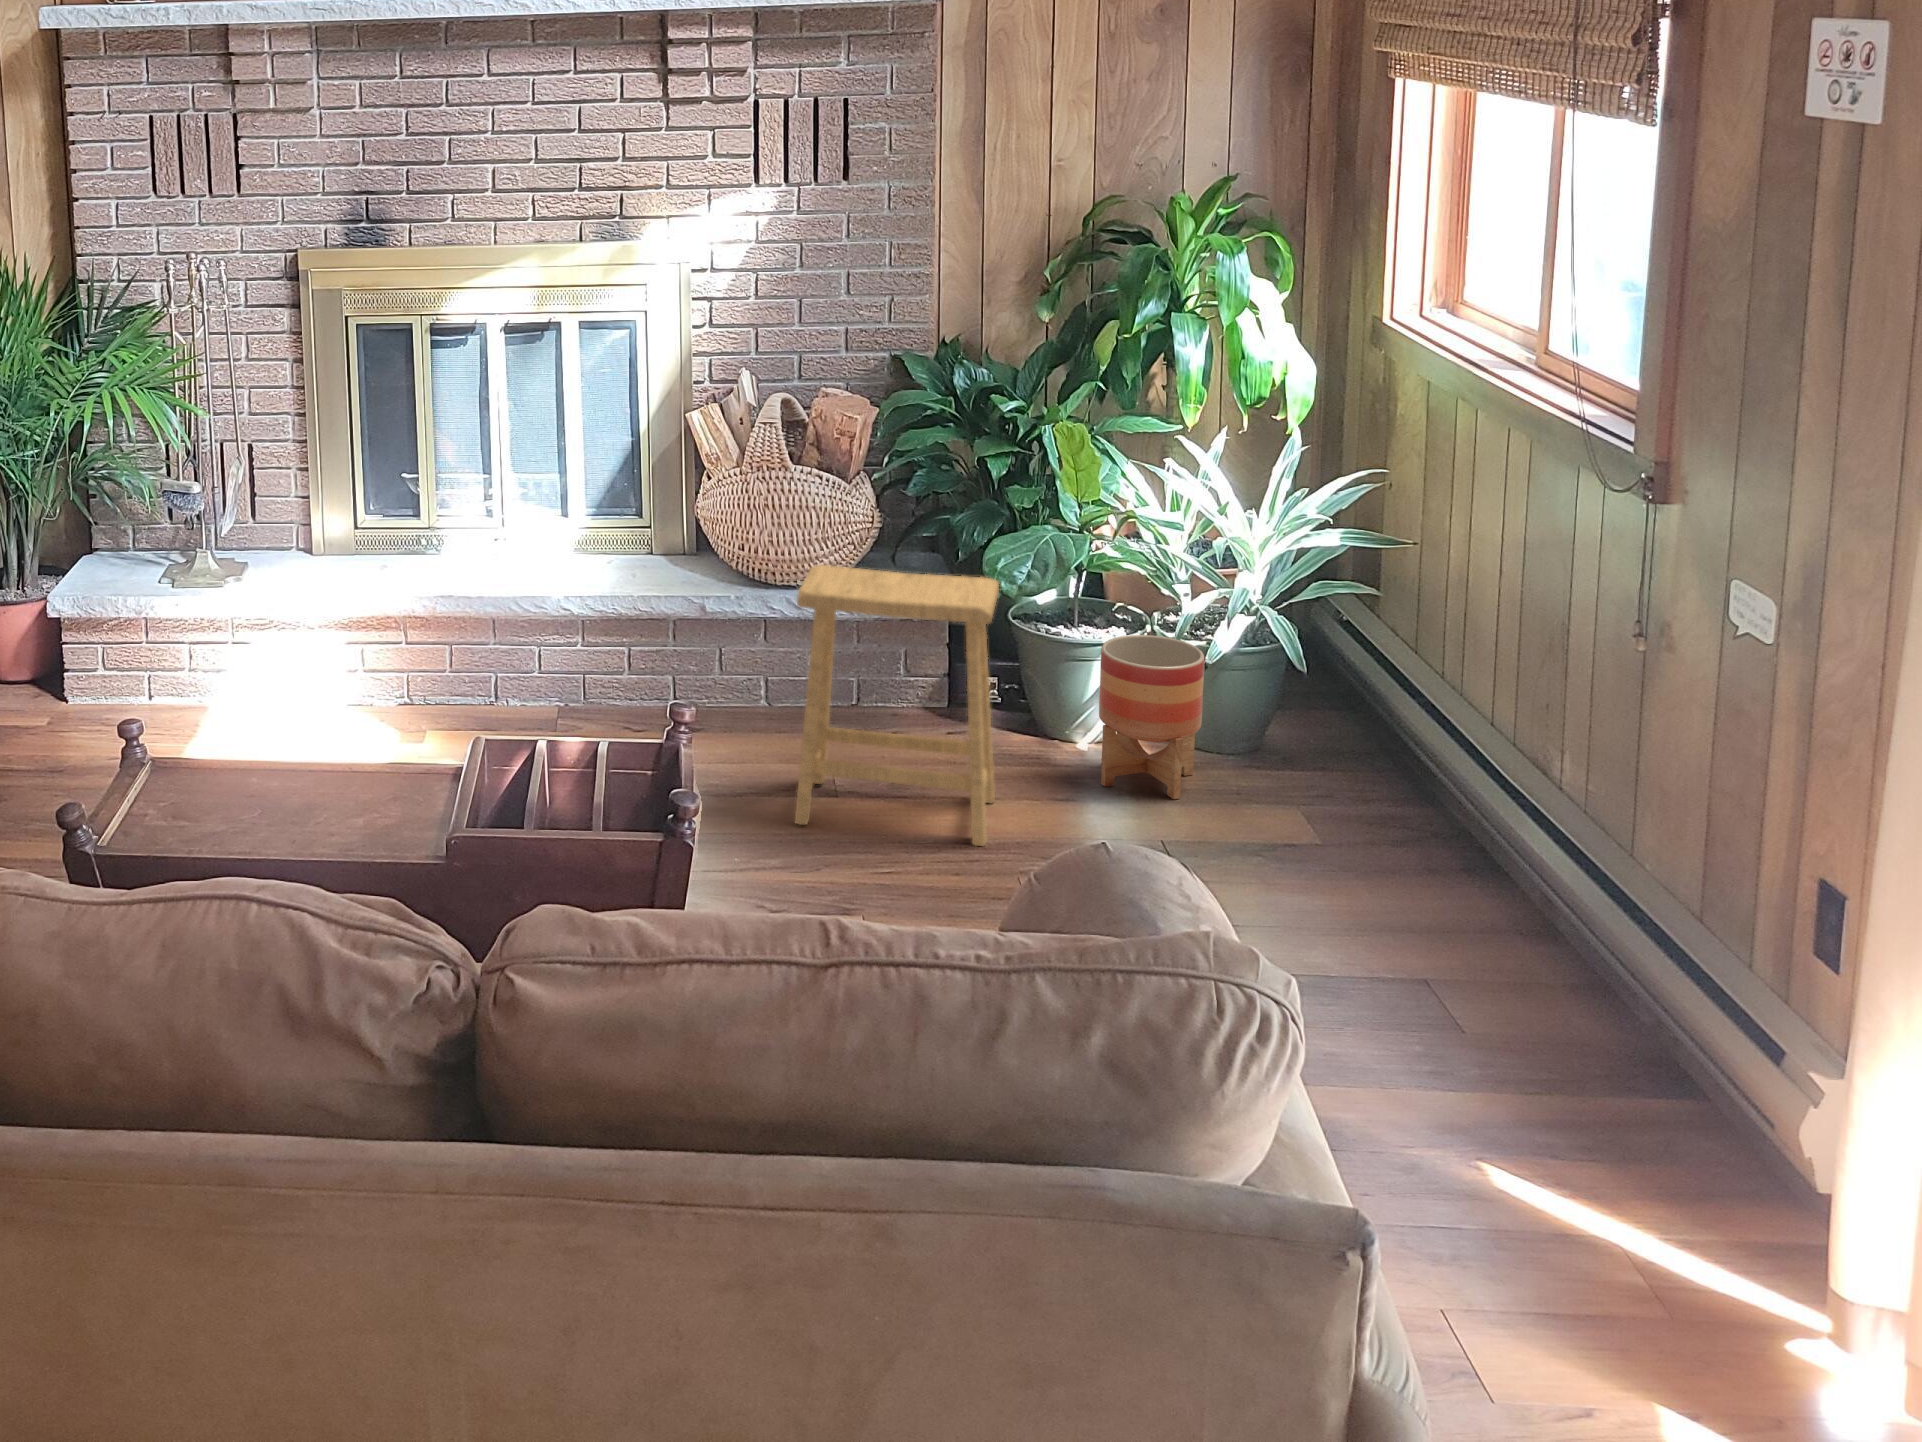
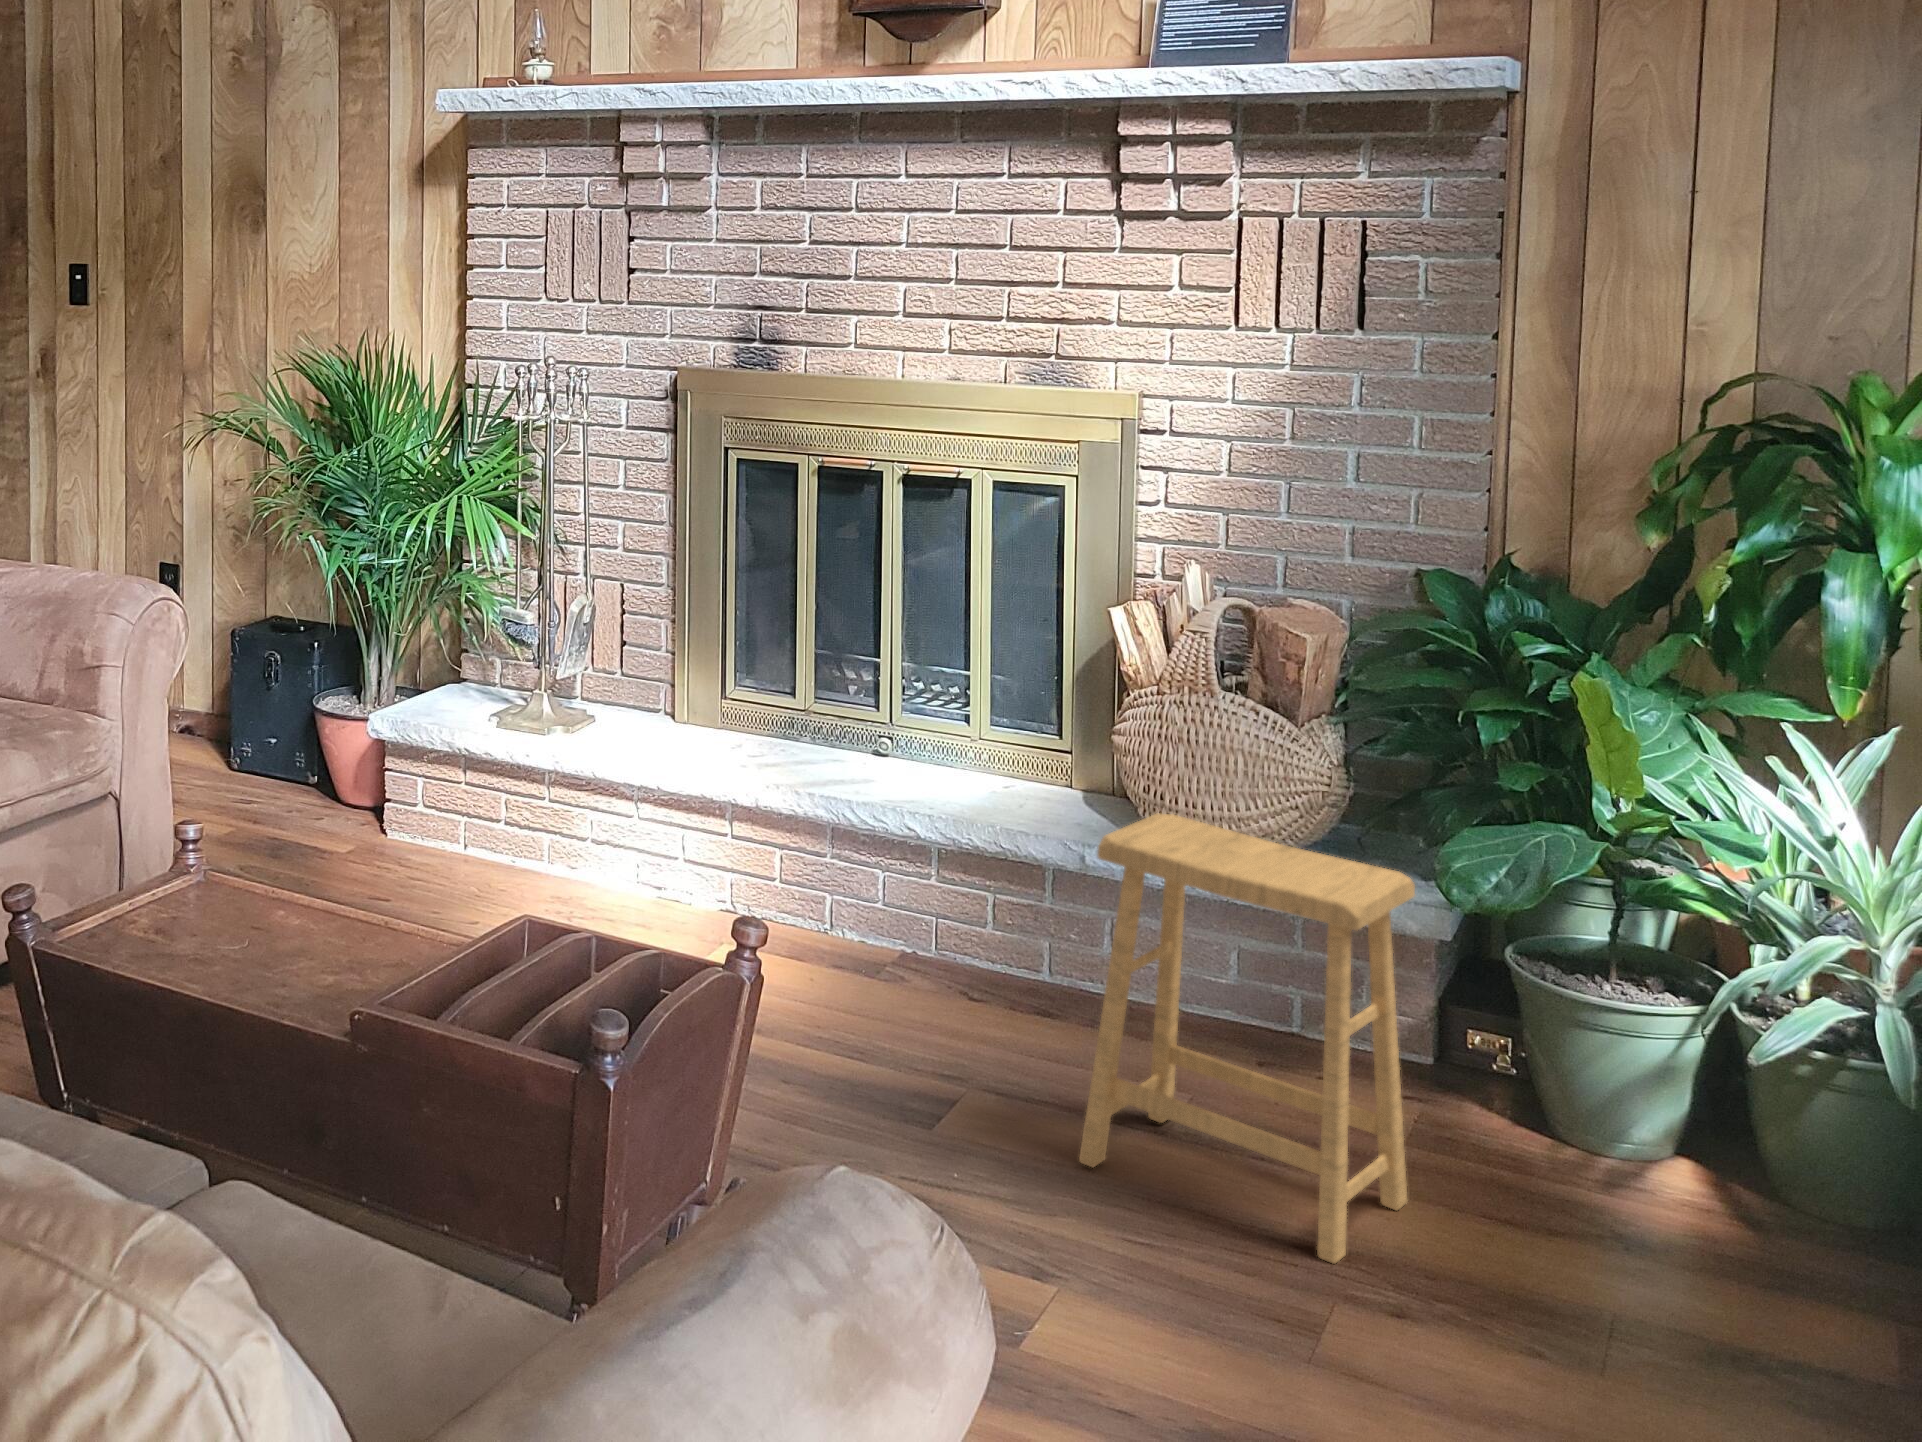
planter: present [1099,635,1205,799] -> none [1596,1010,1784,1282]

